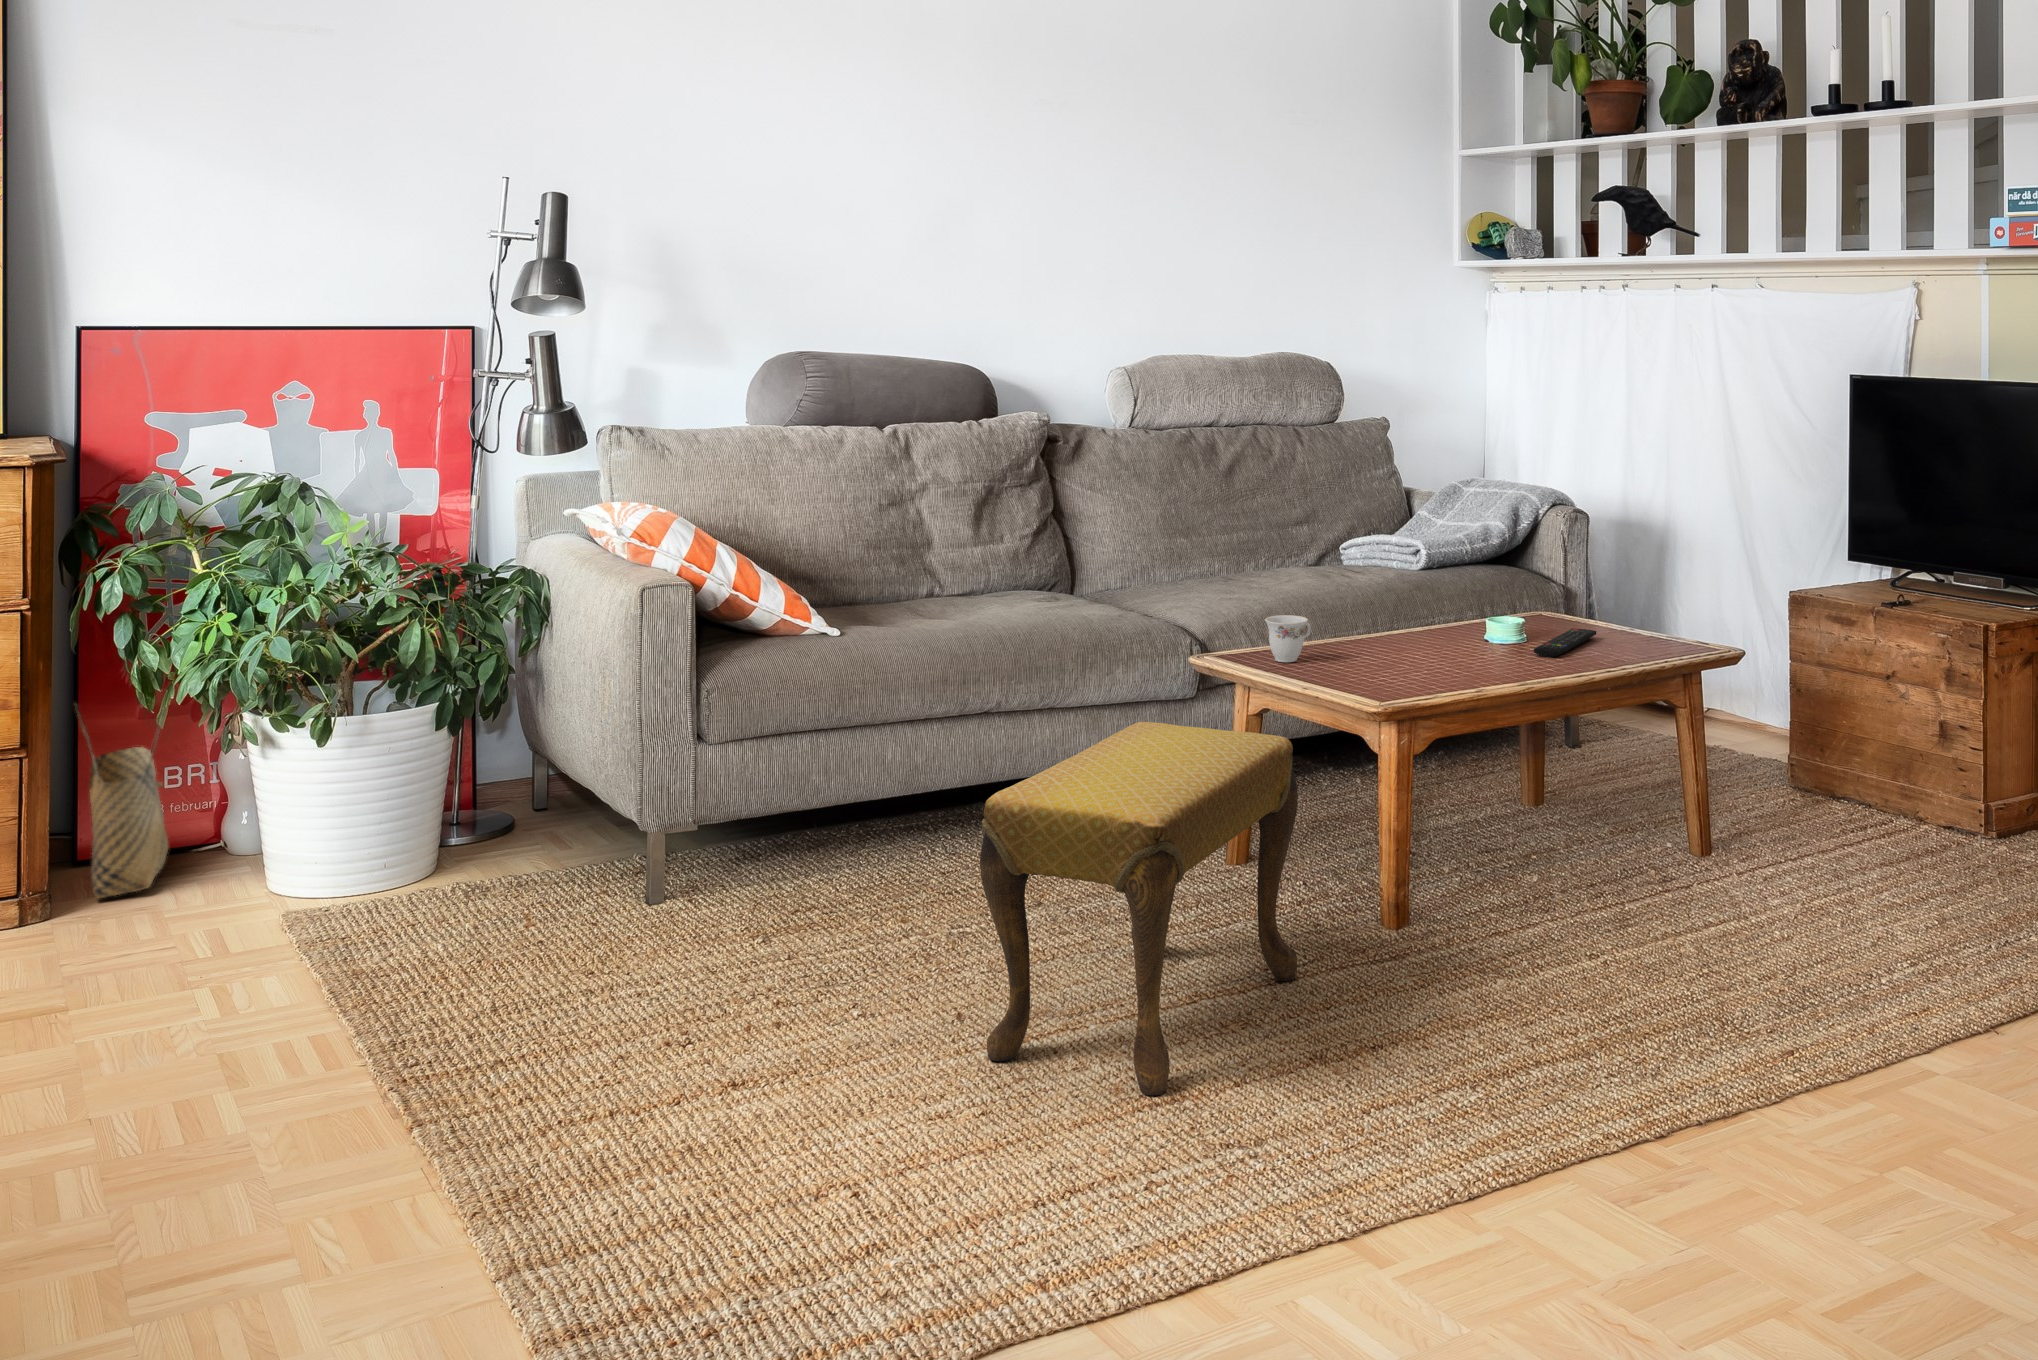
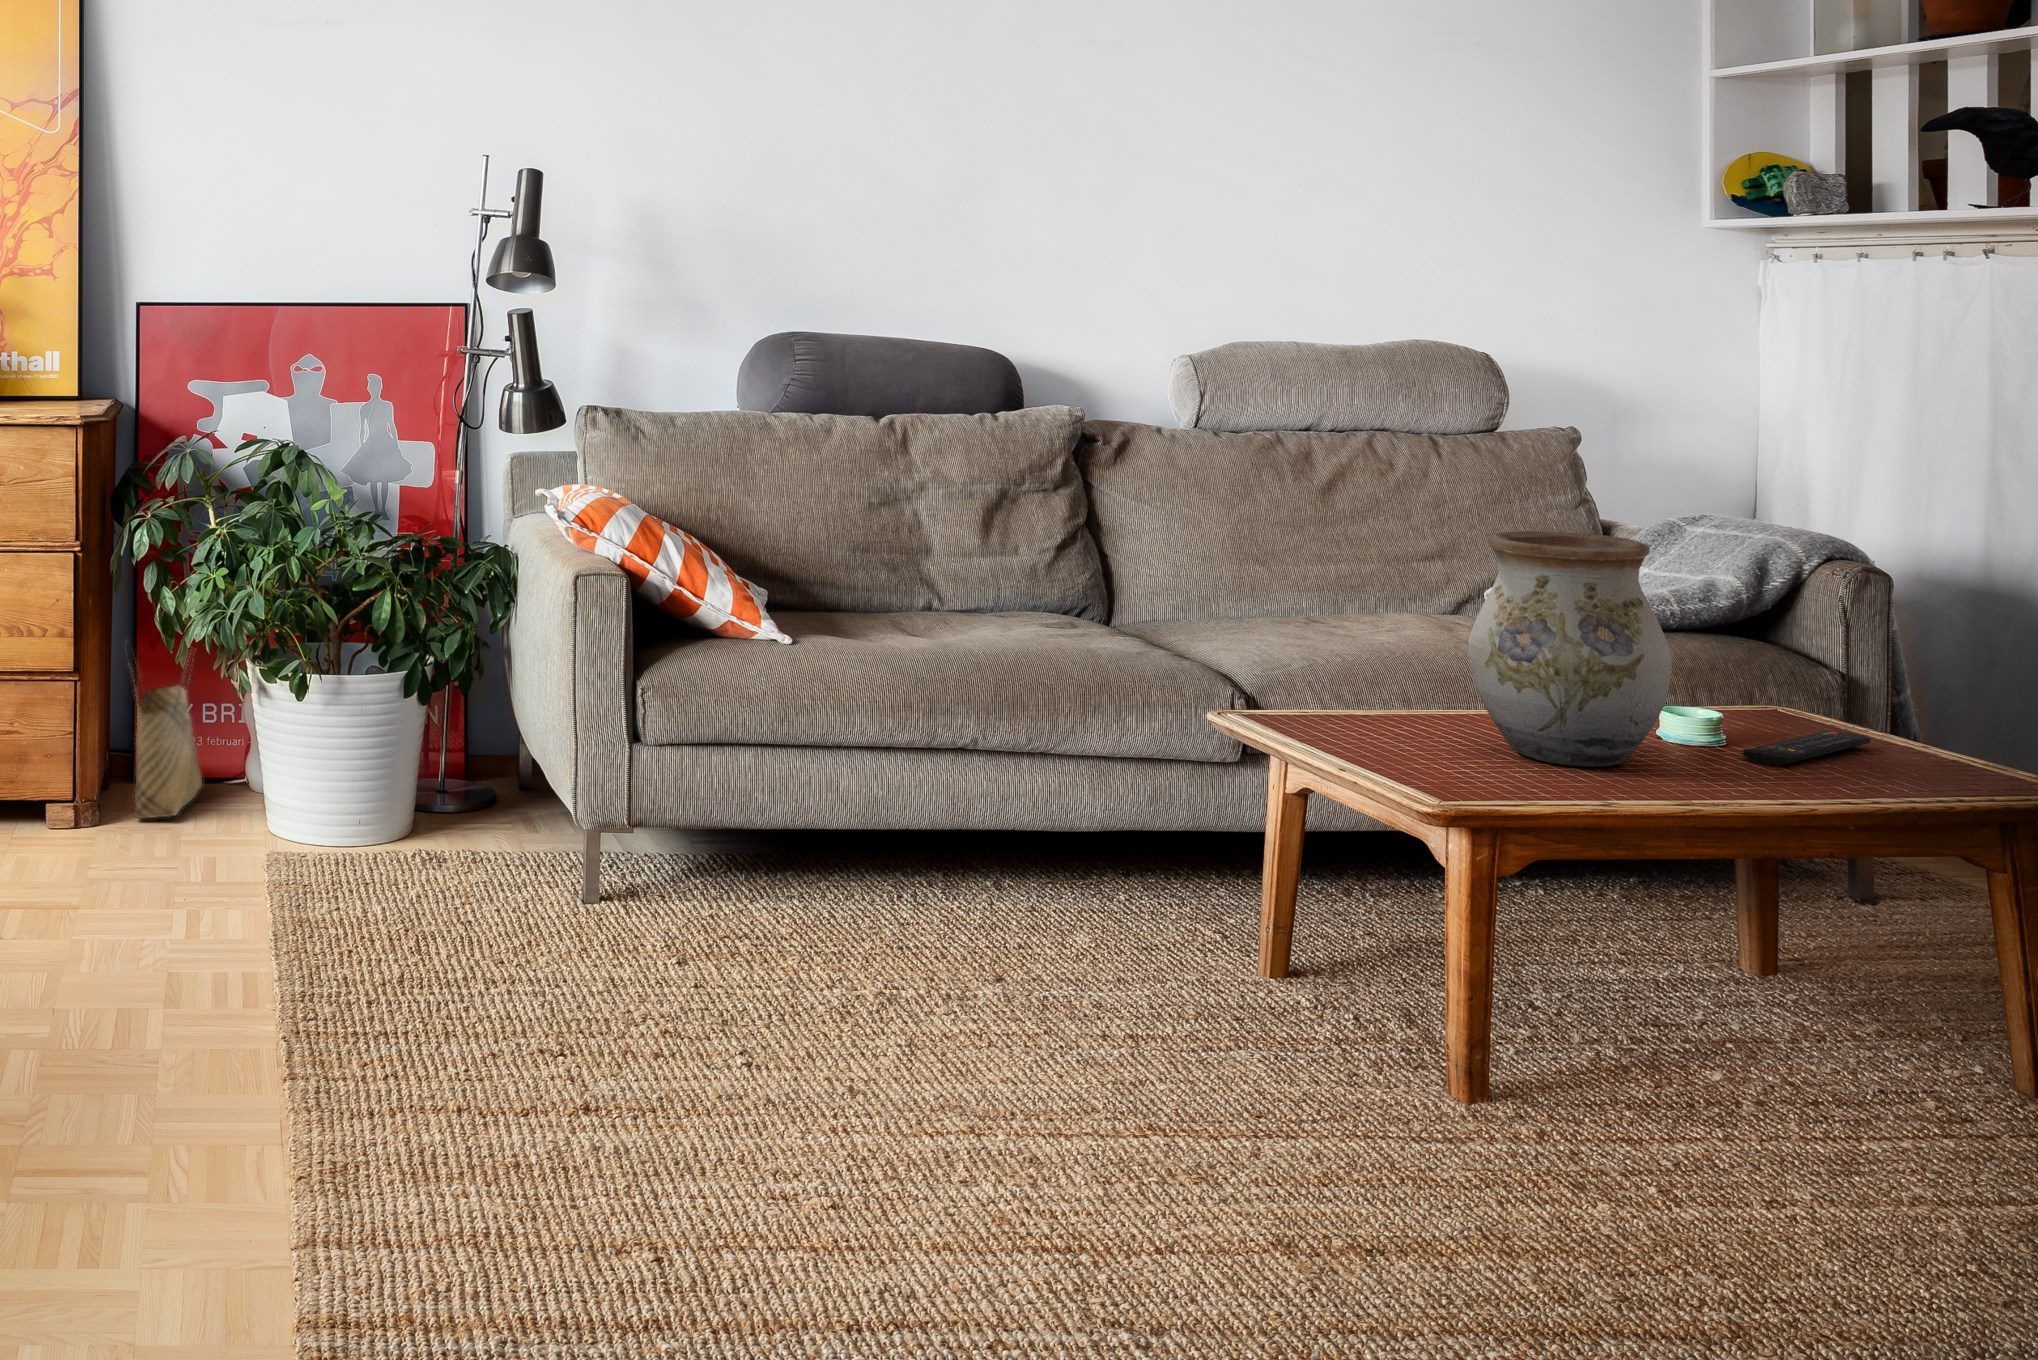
vase: none [1376,506,1501,673] -> present [1468,531,1672,767]
teacup: present [1265,615,1311,662] -> none [1307,665,1377,728]
footstool: present [980,722,1298,1095] -> none [854,774,1306,1243]

